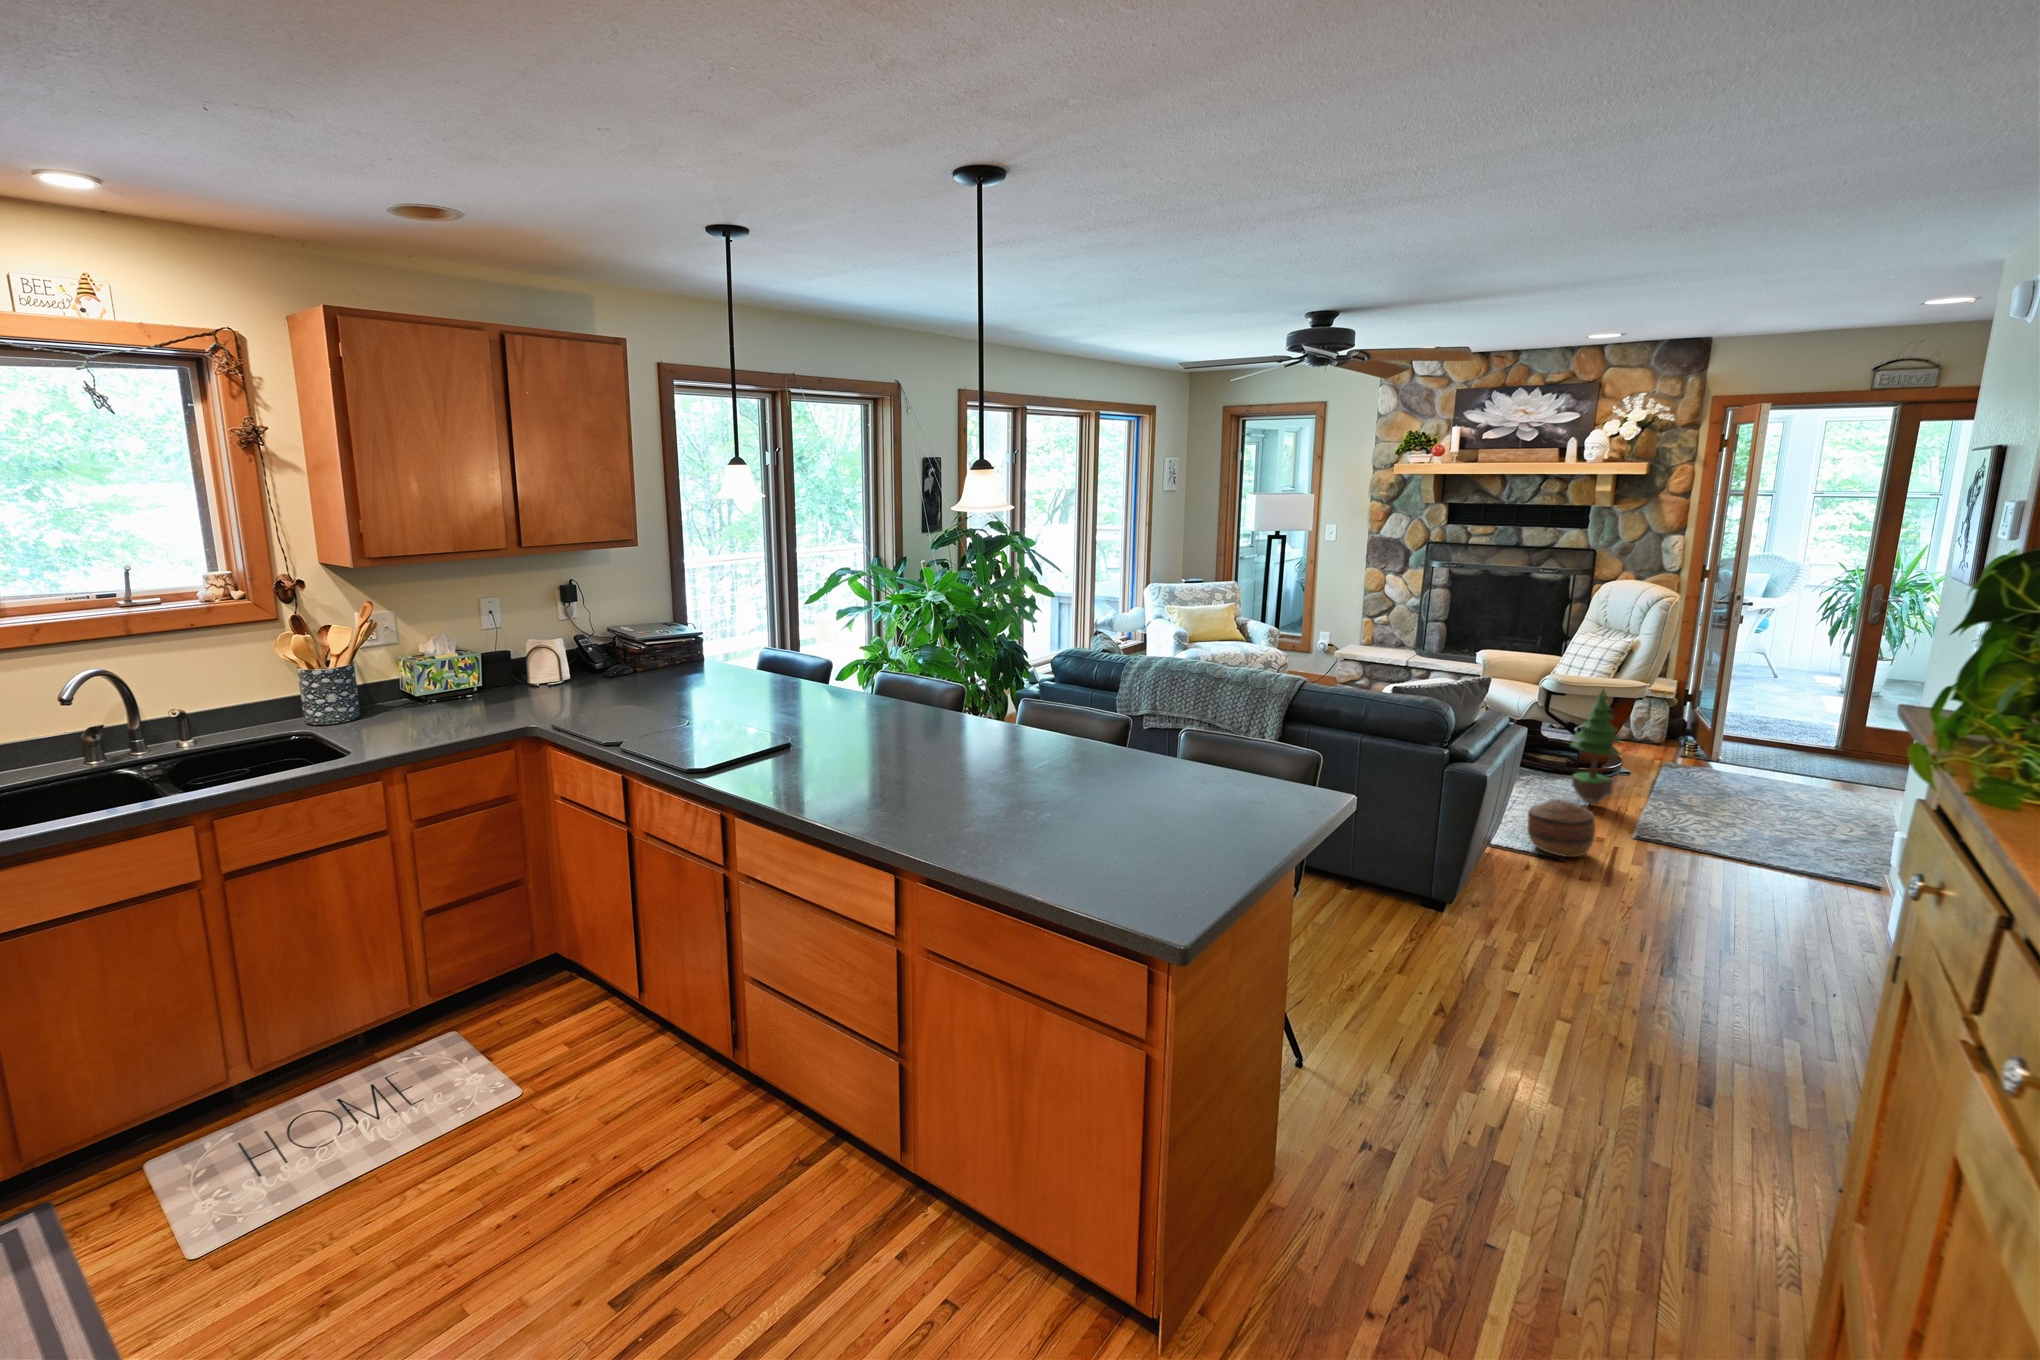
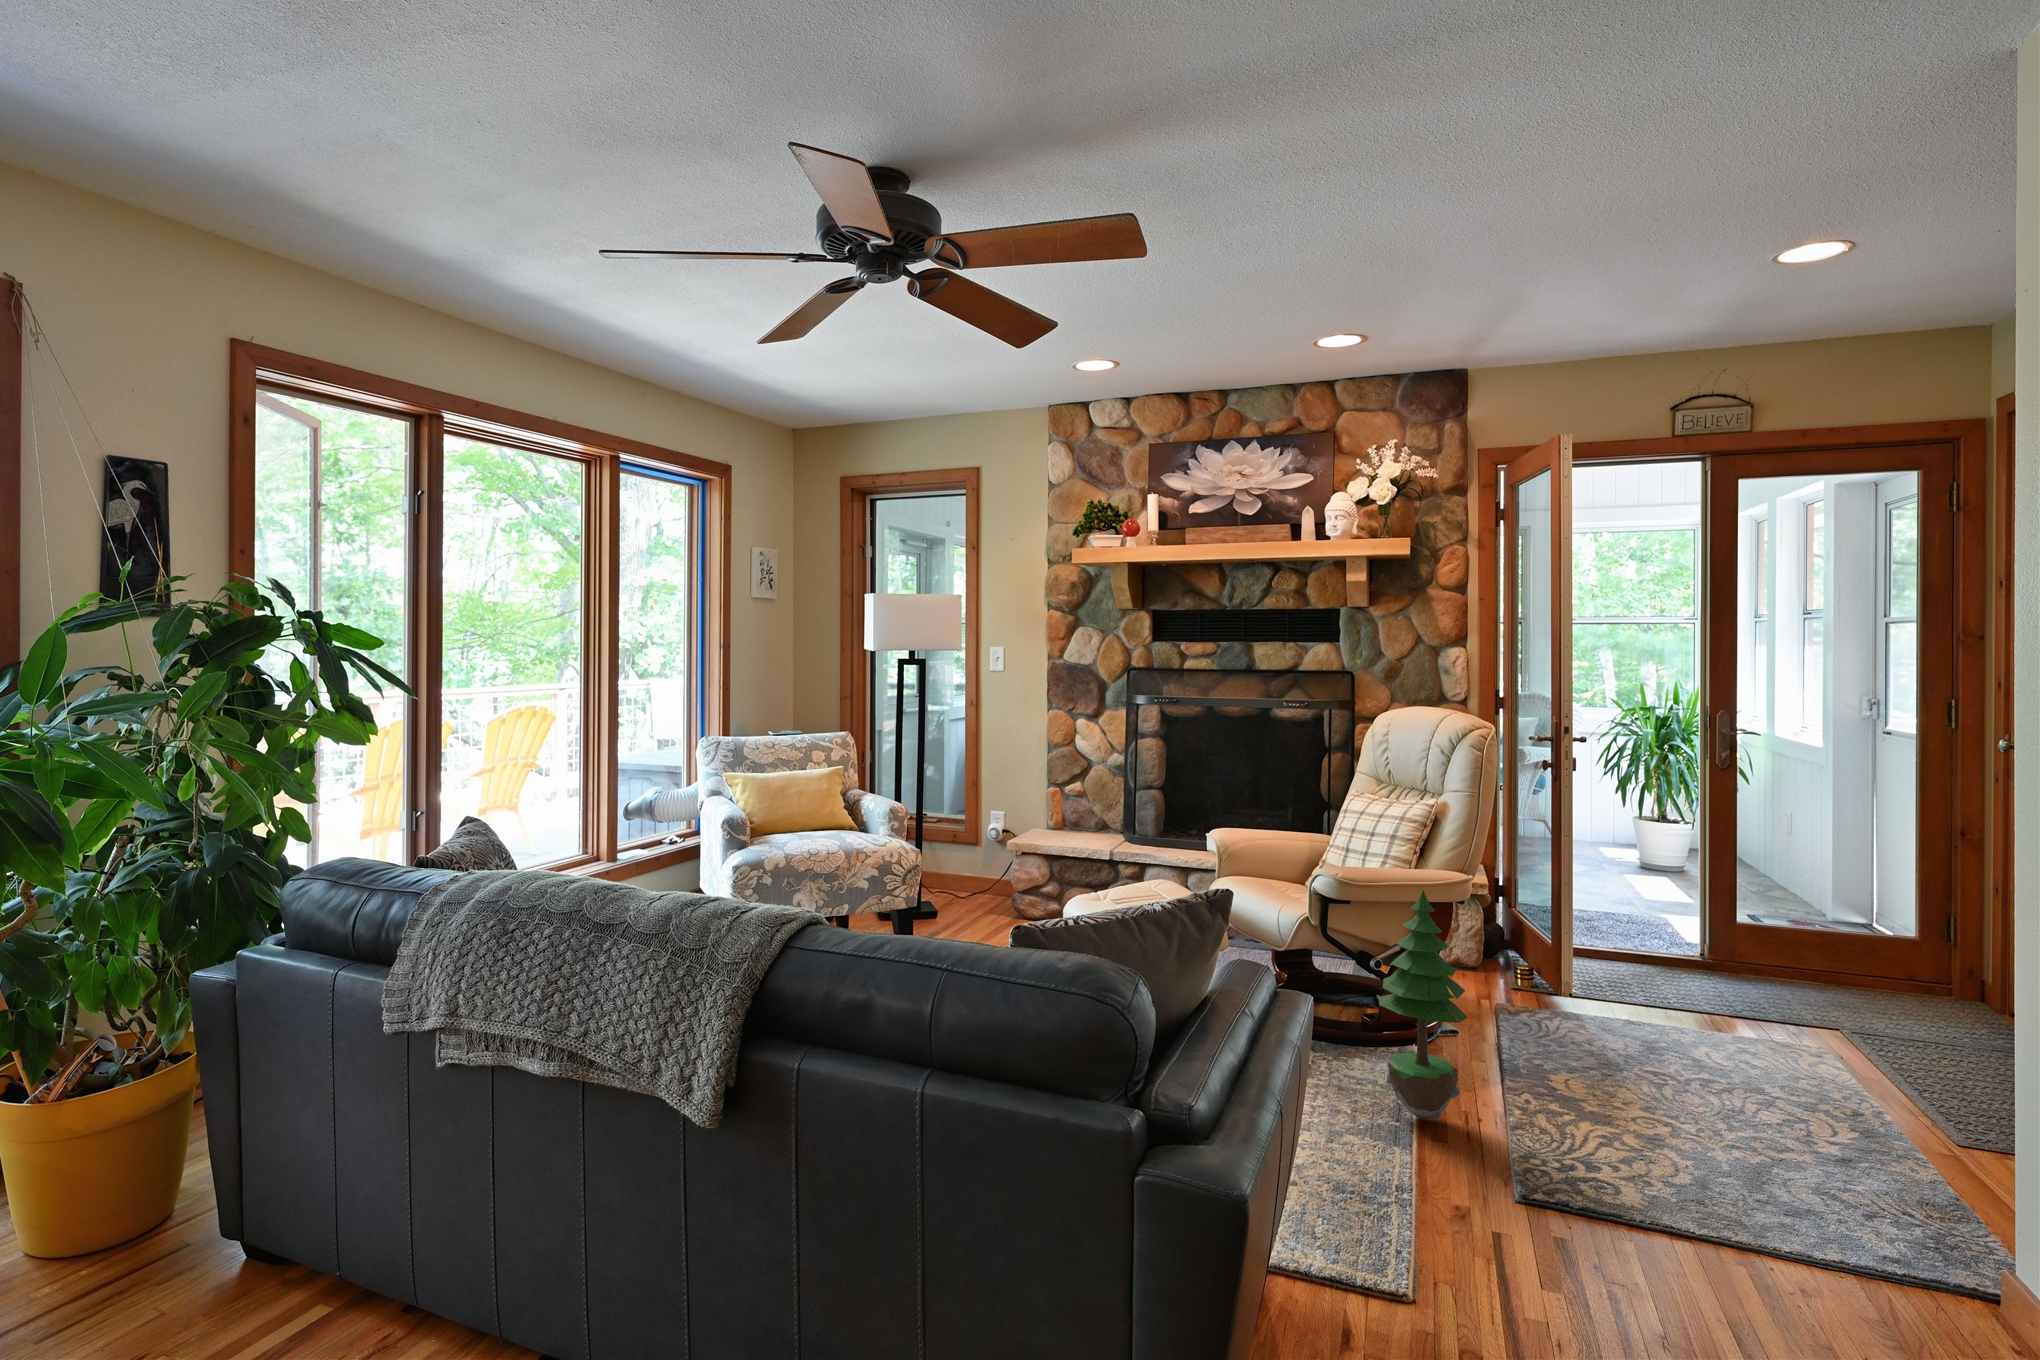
basket: present [1527,800,1595,857] -> none [1336,1152,1476,1299]

